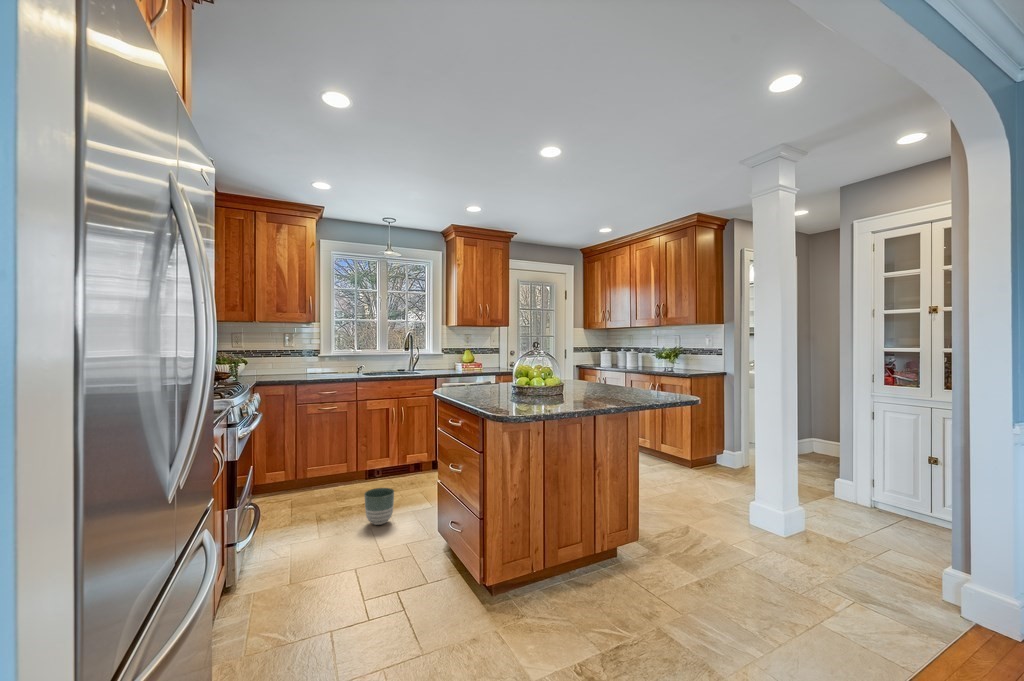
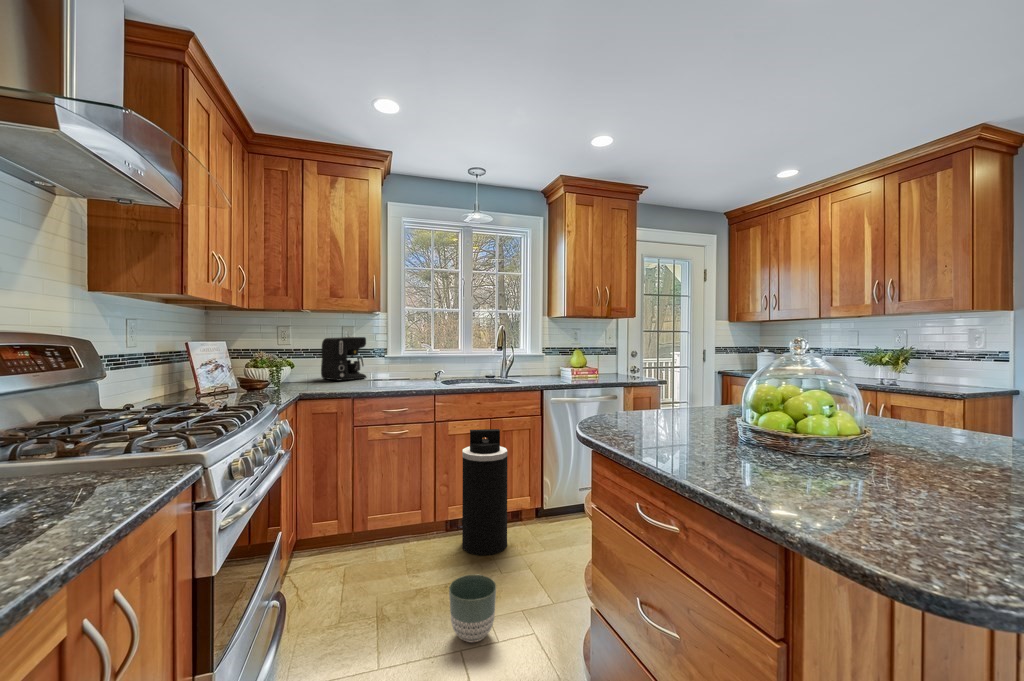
coffee maker: none [267,342,303,374] -> present [321,337,366,380]
trash can: none [376,404,408,490] -> present [462,429,507,556]

